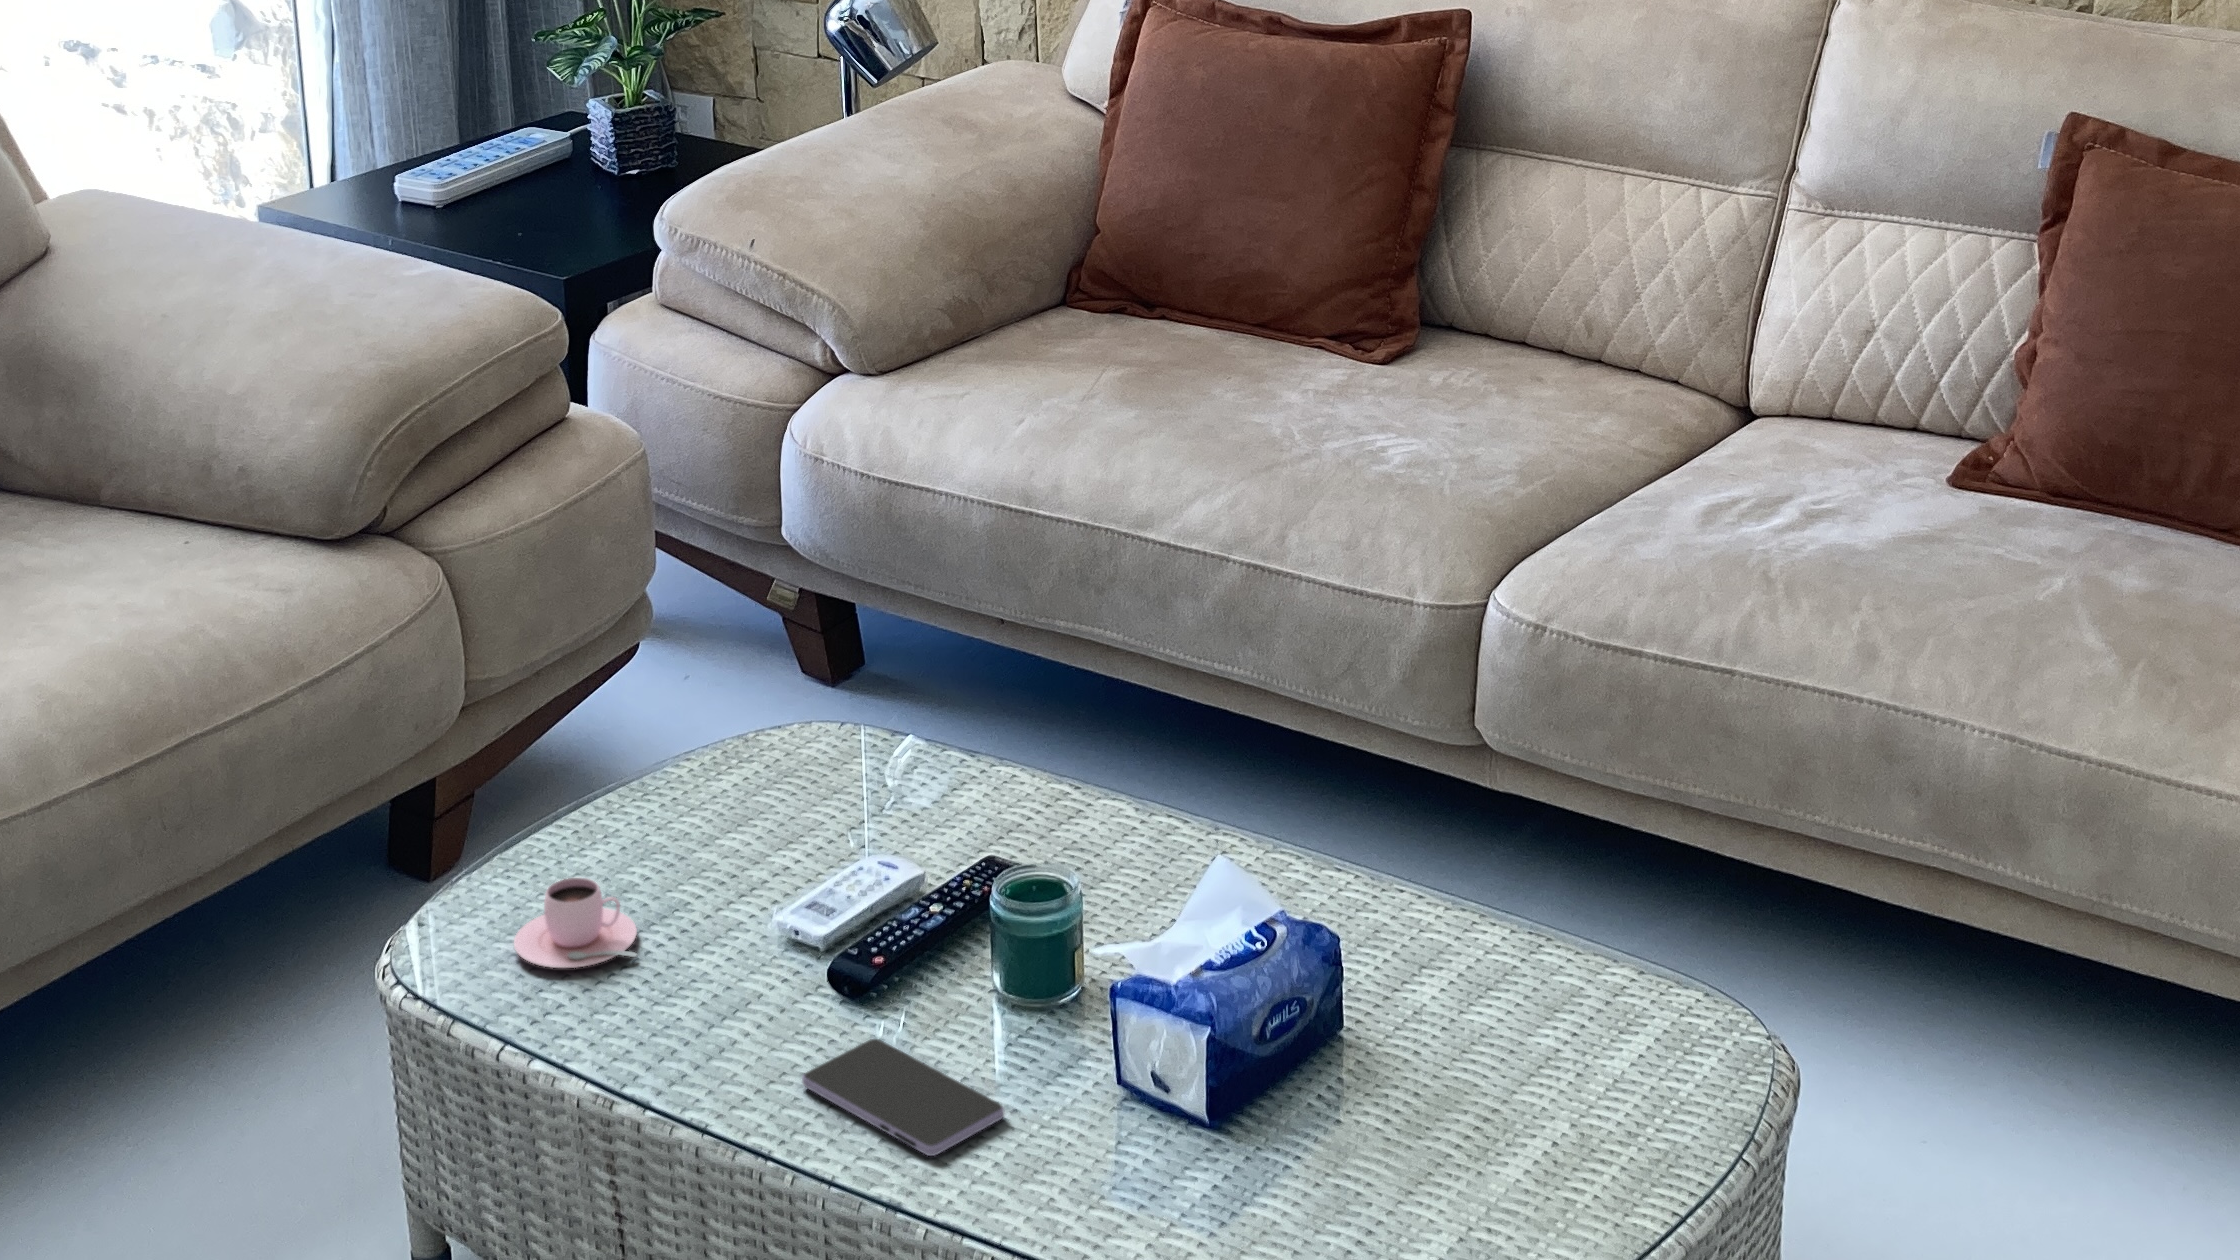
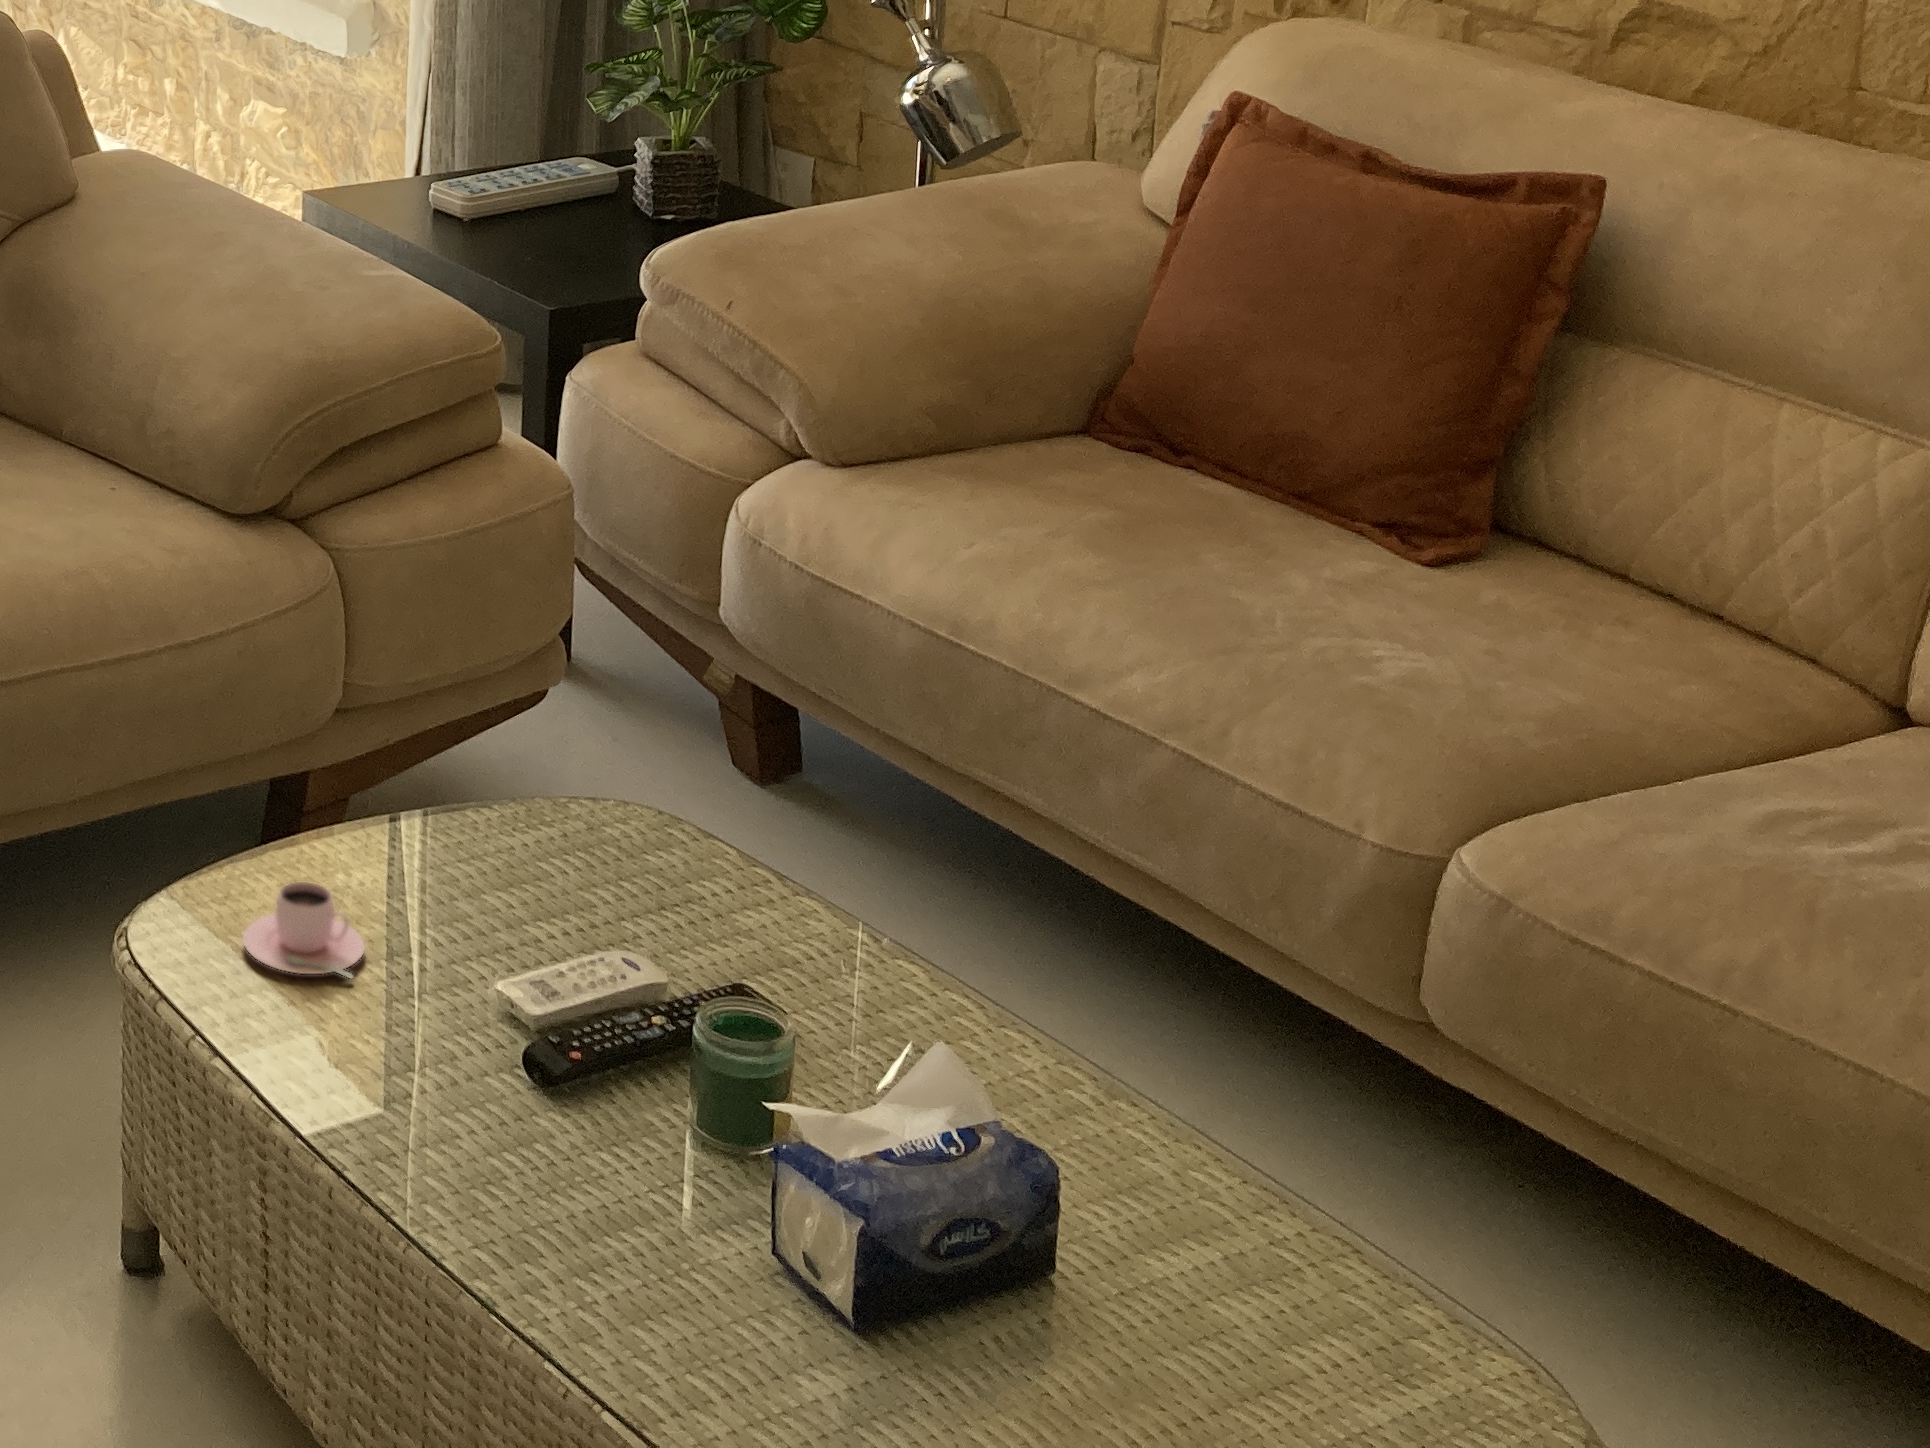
smartphone: present [802,1039,1005,1156] -> none [451,1130,640,1271]

